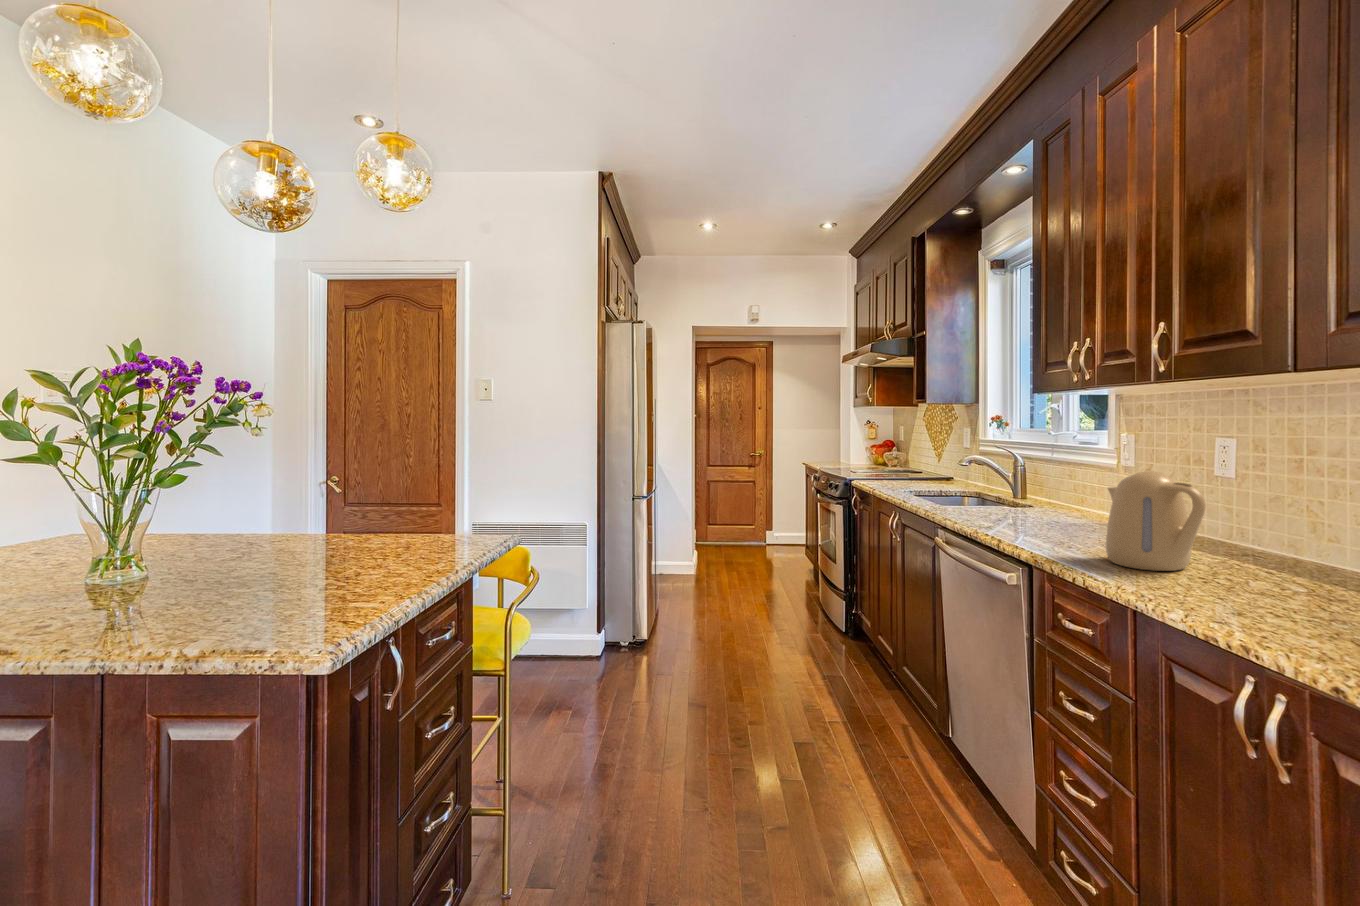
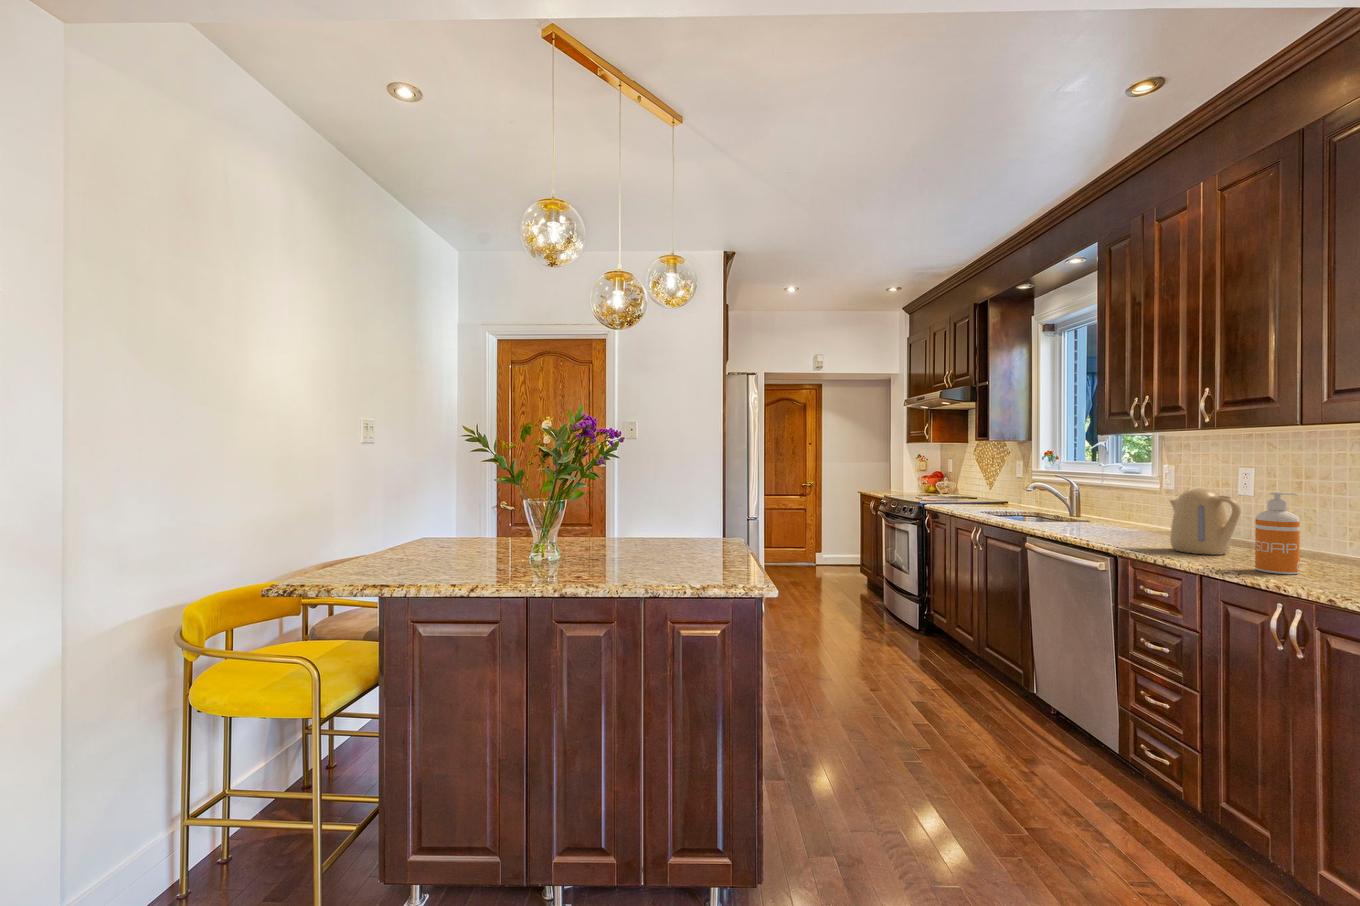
soap dispenser: none [1218,483,1290,621] -> present [1255,492,1300,574]

